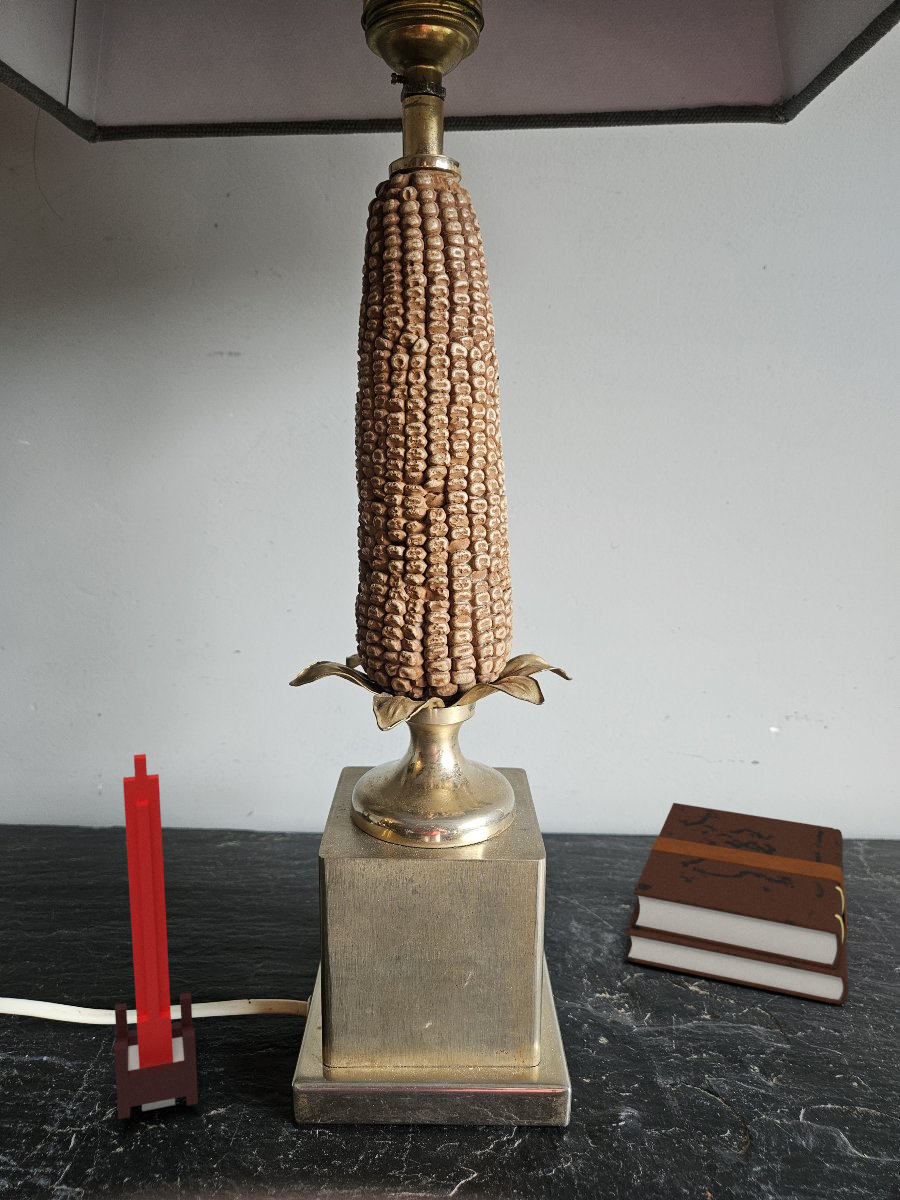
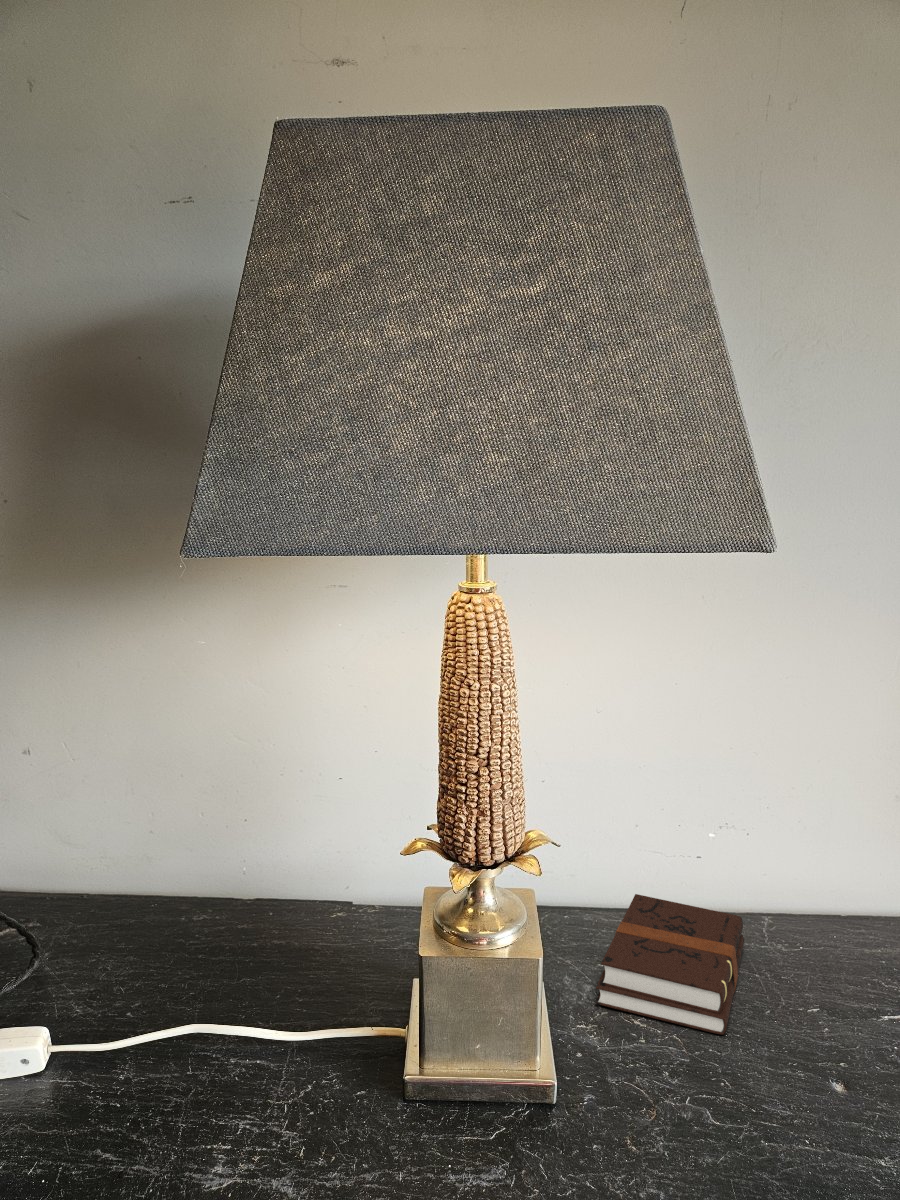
candle: present [114,754,198,1119] -> none [305,903,353,1096]

